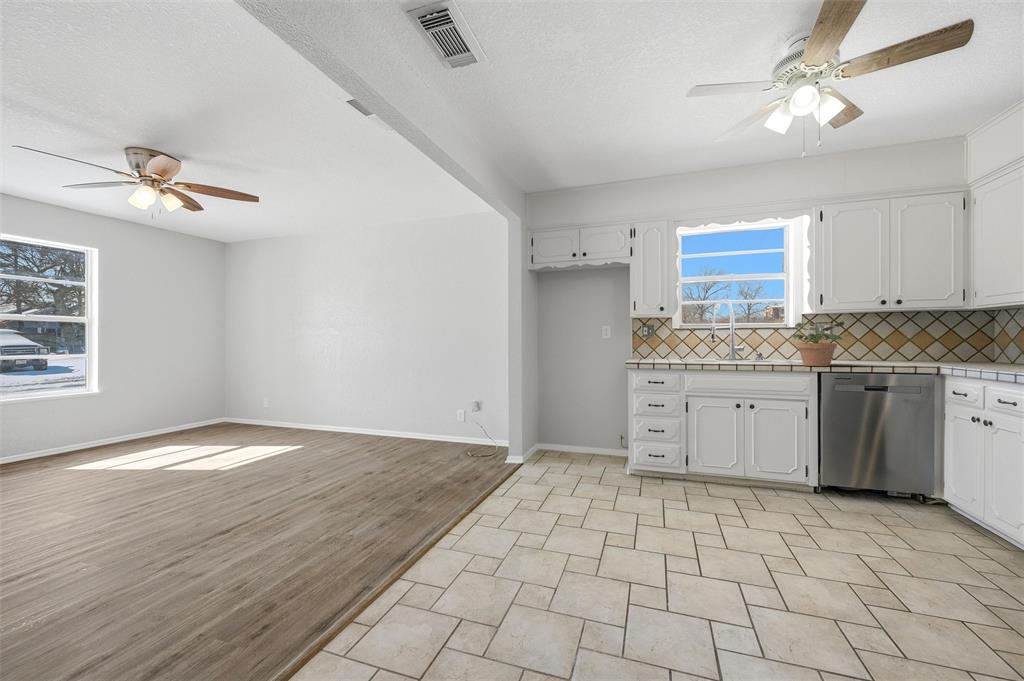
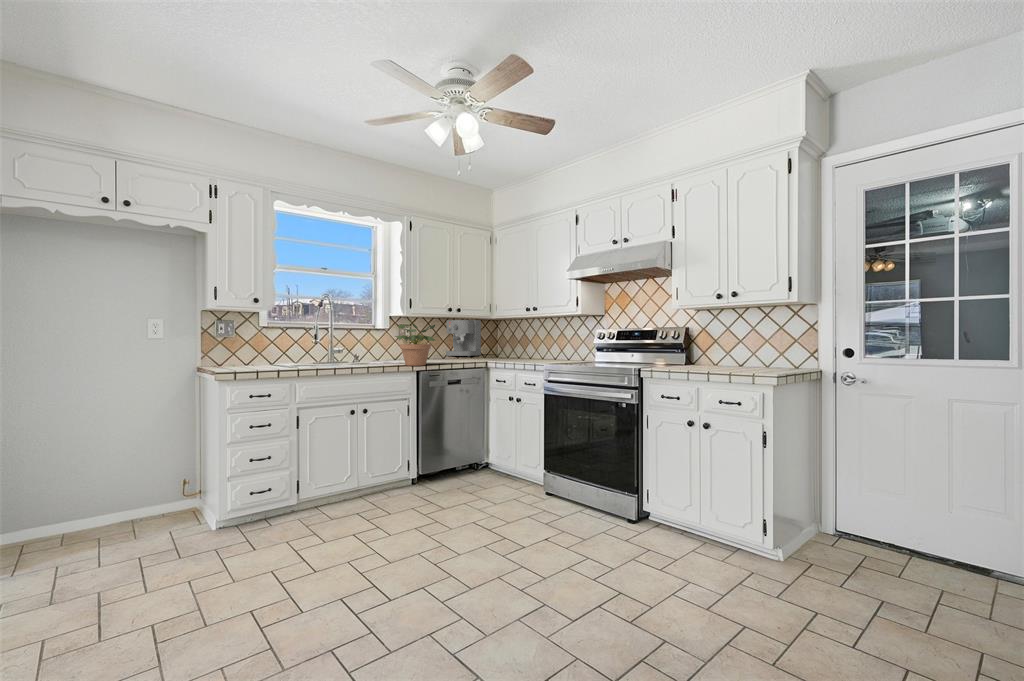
coffee maker: none [892,313,955,359] -> present [446,320,481,357]

